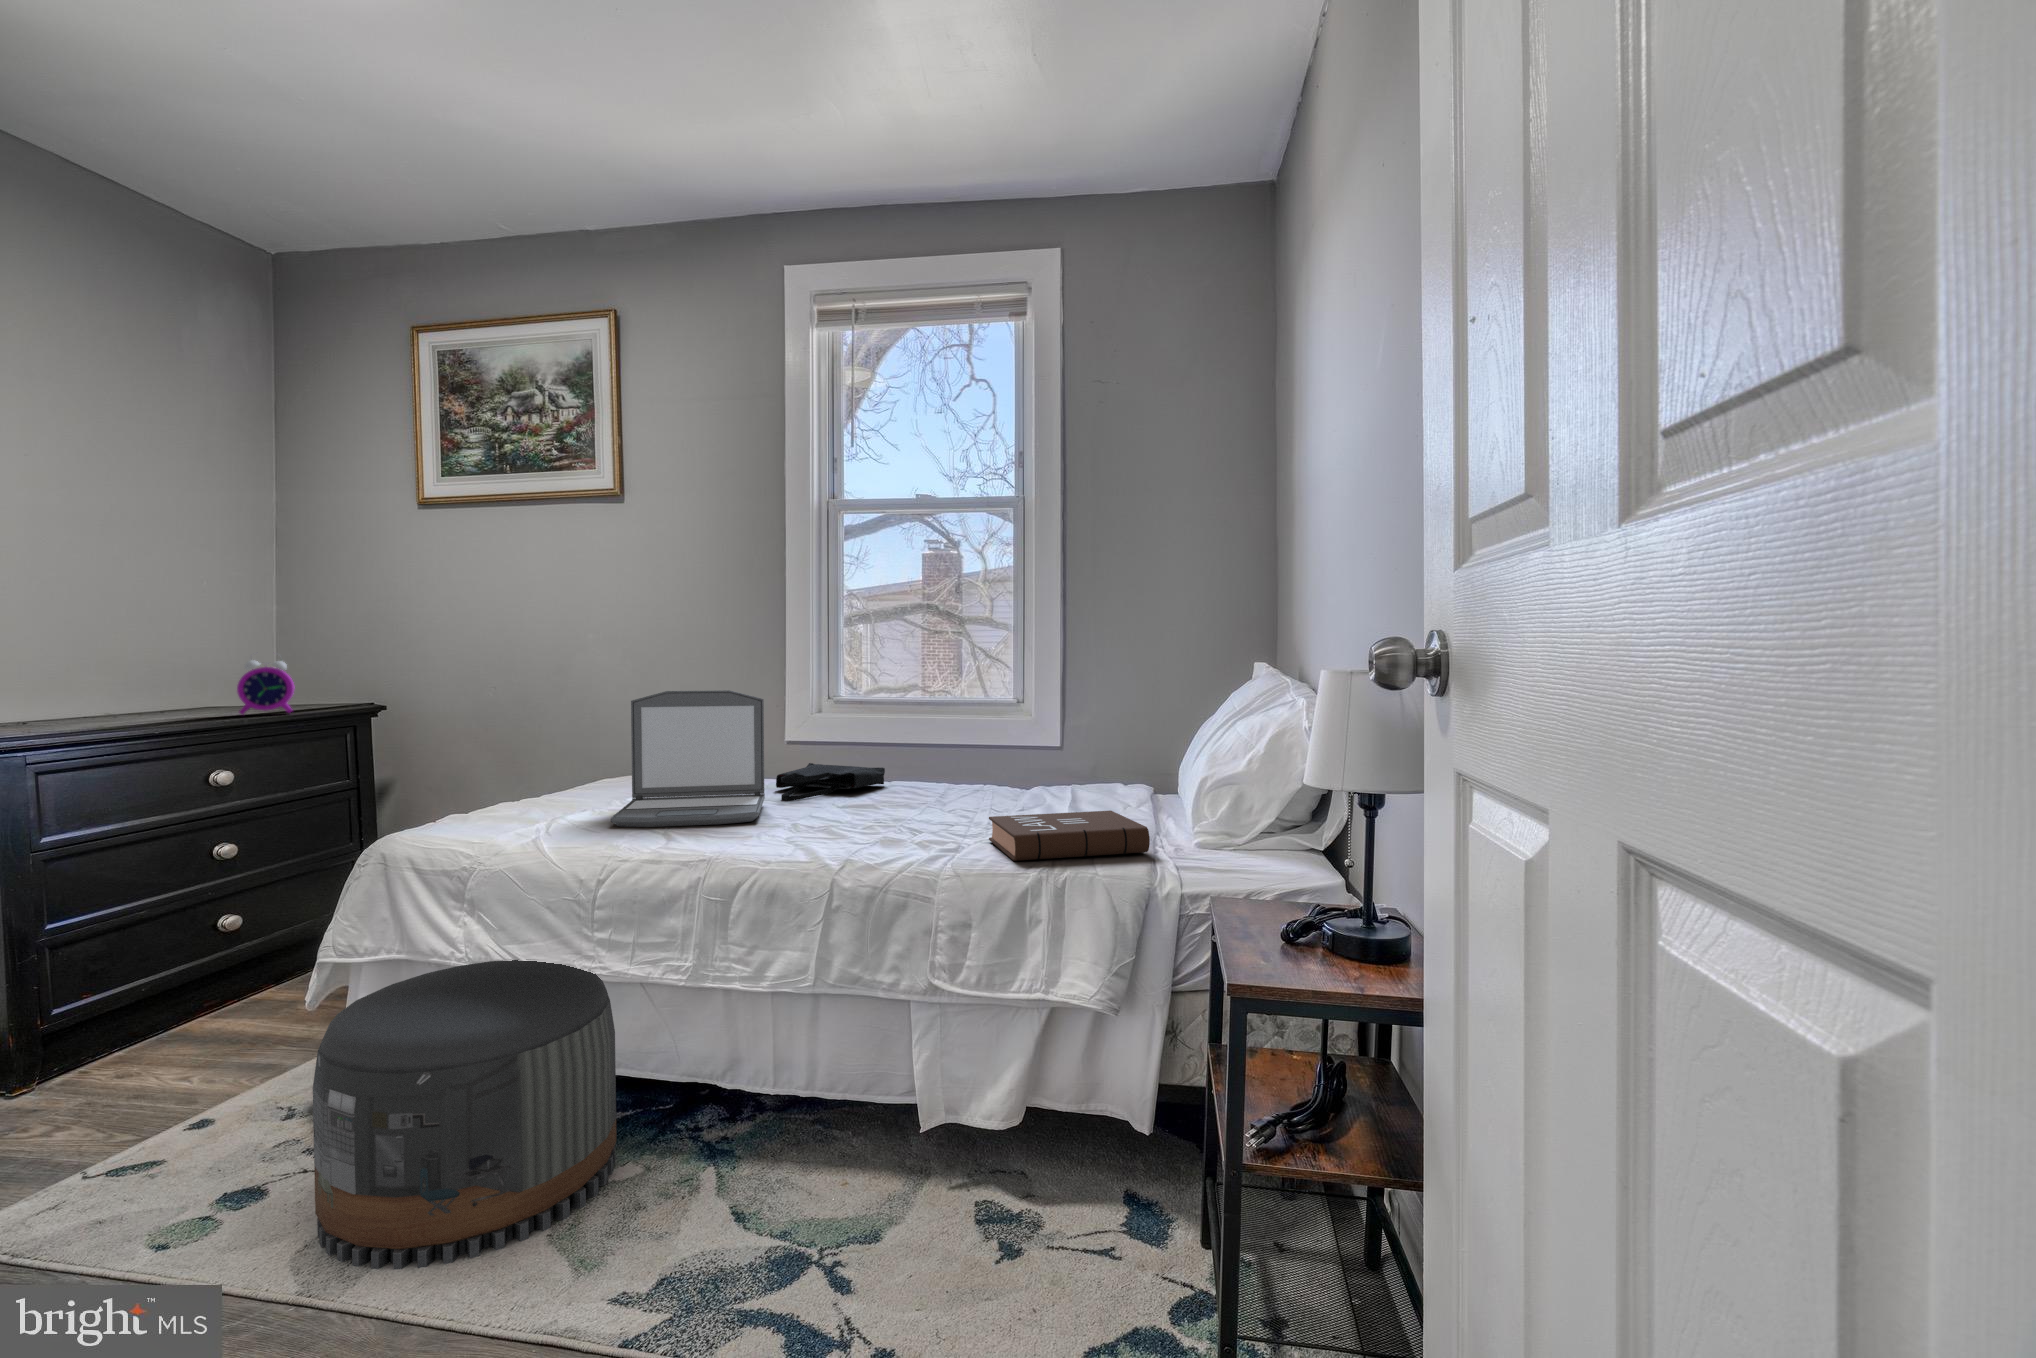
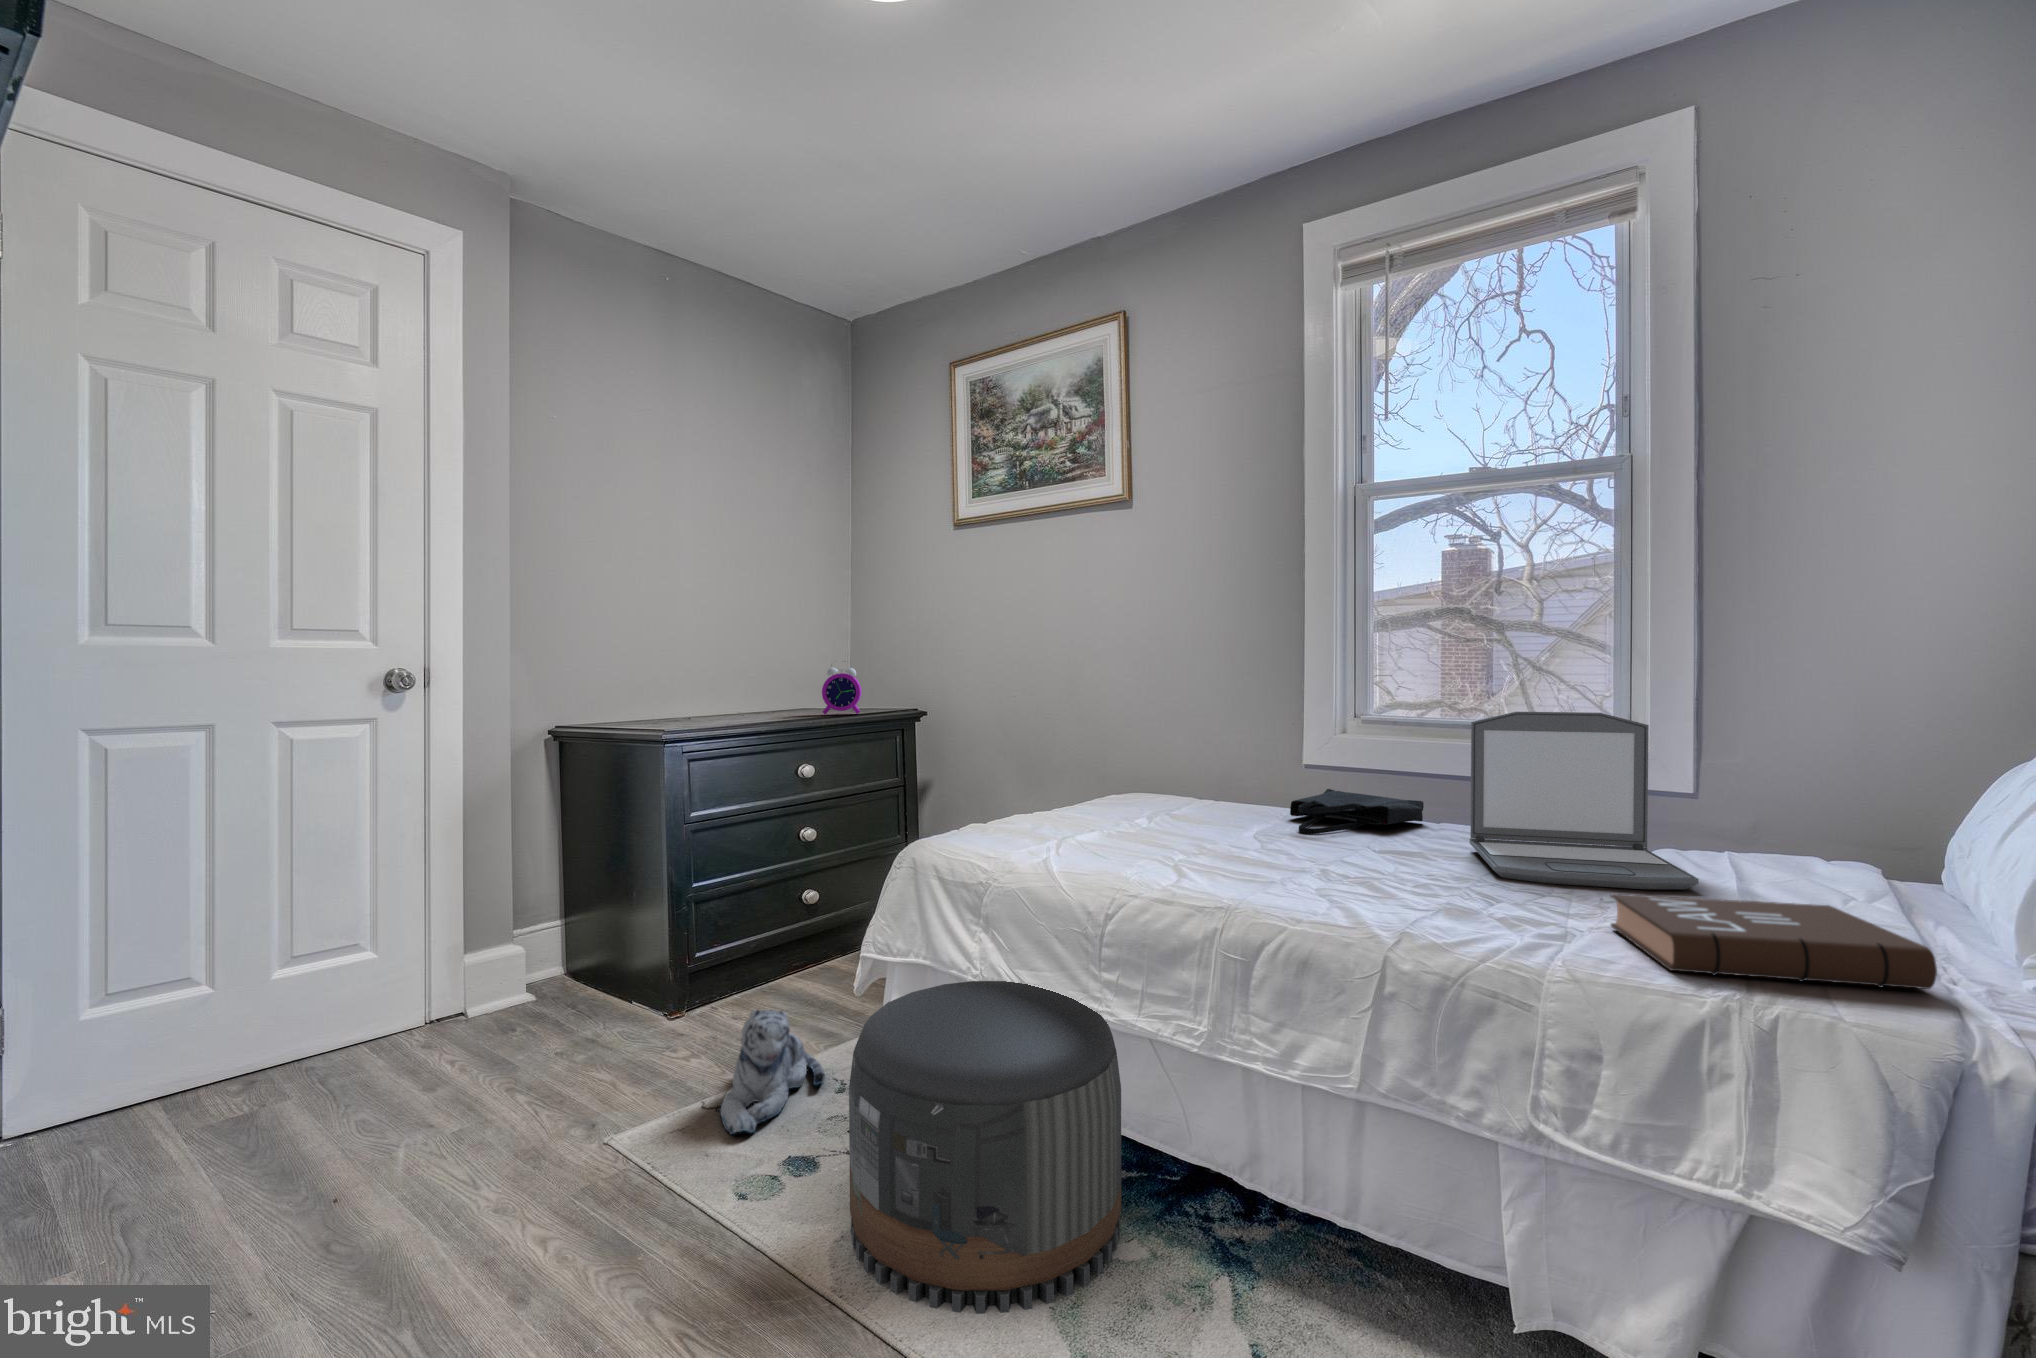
laptop: present [611,690,765,827] -> present [1470,712,1699,889]
plush toy: none [115,1045,265,1192] -> present [720,1010,825,1135]

